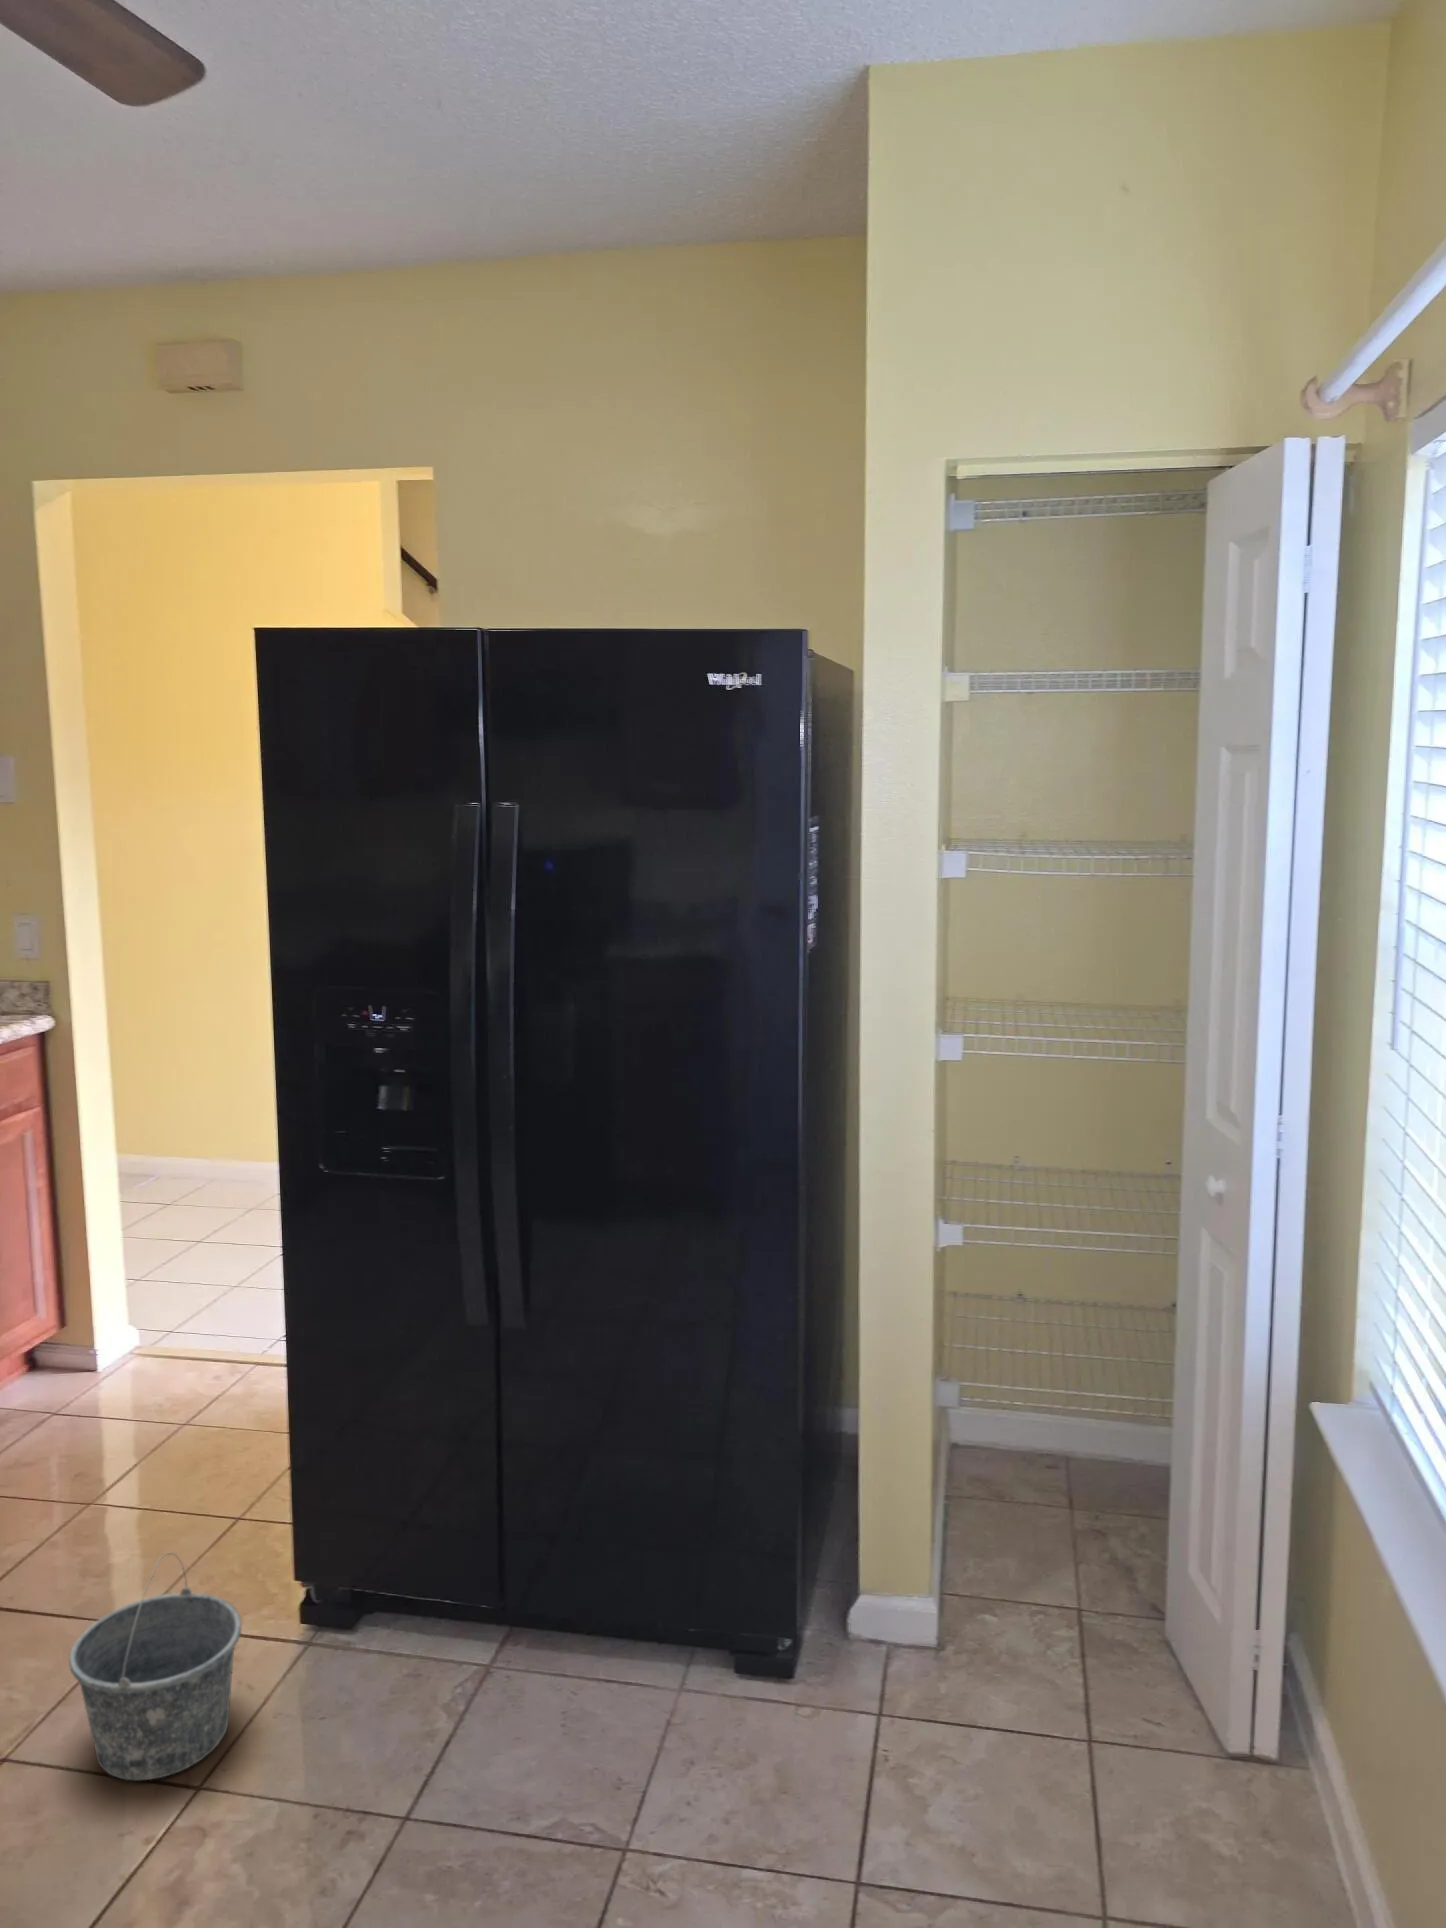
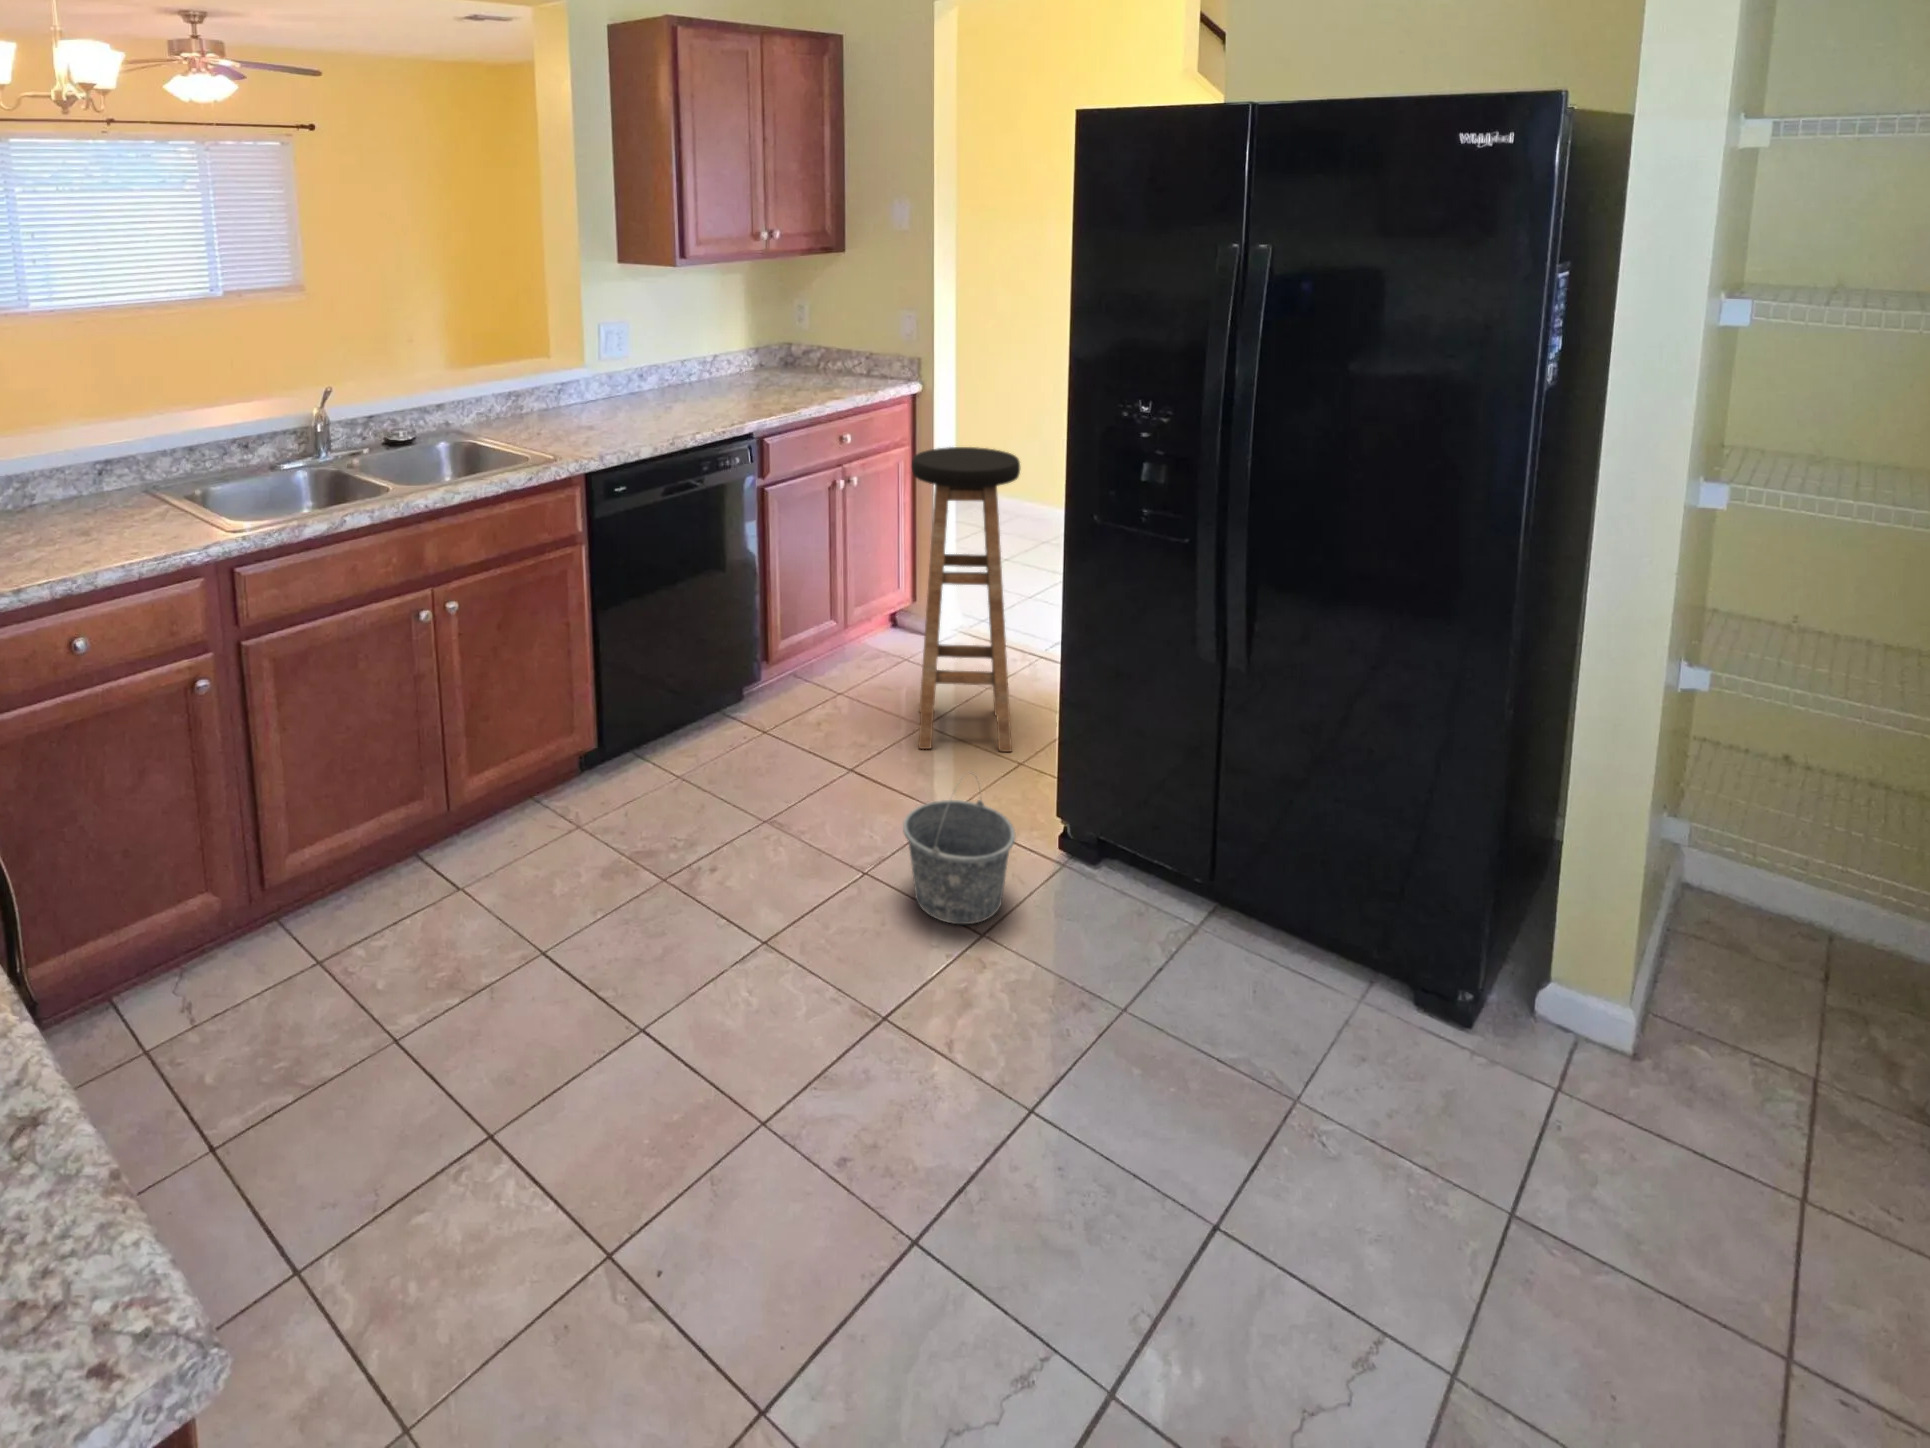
bar stool: none [44,1095,224,1534] -> present [912,447,1020,752]

